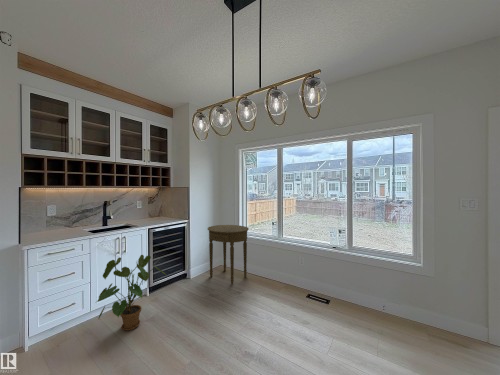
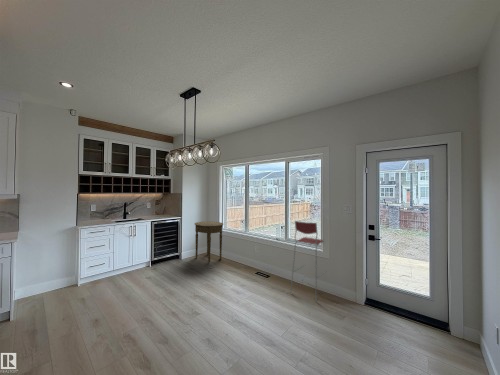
bar stool: none [391,224,451,362] -> present [291,221,324,301]
house plant: present [97,255,166,330] -> none [118,238,163,281]

